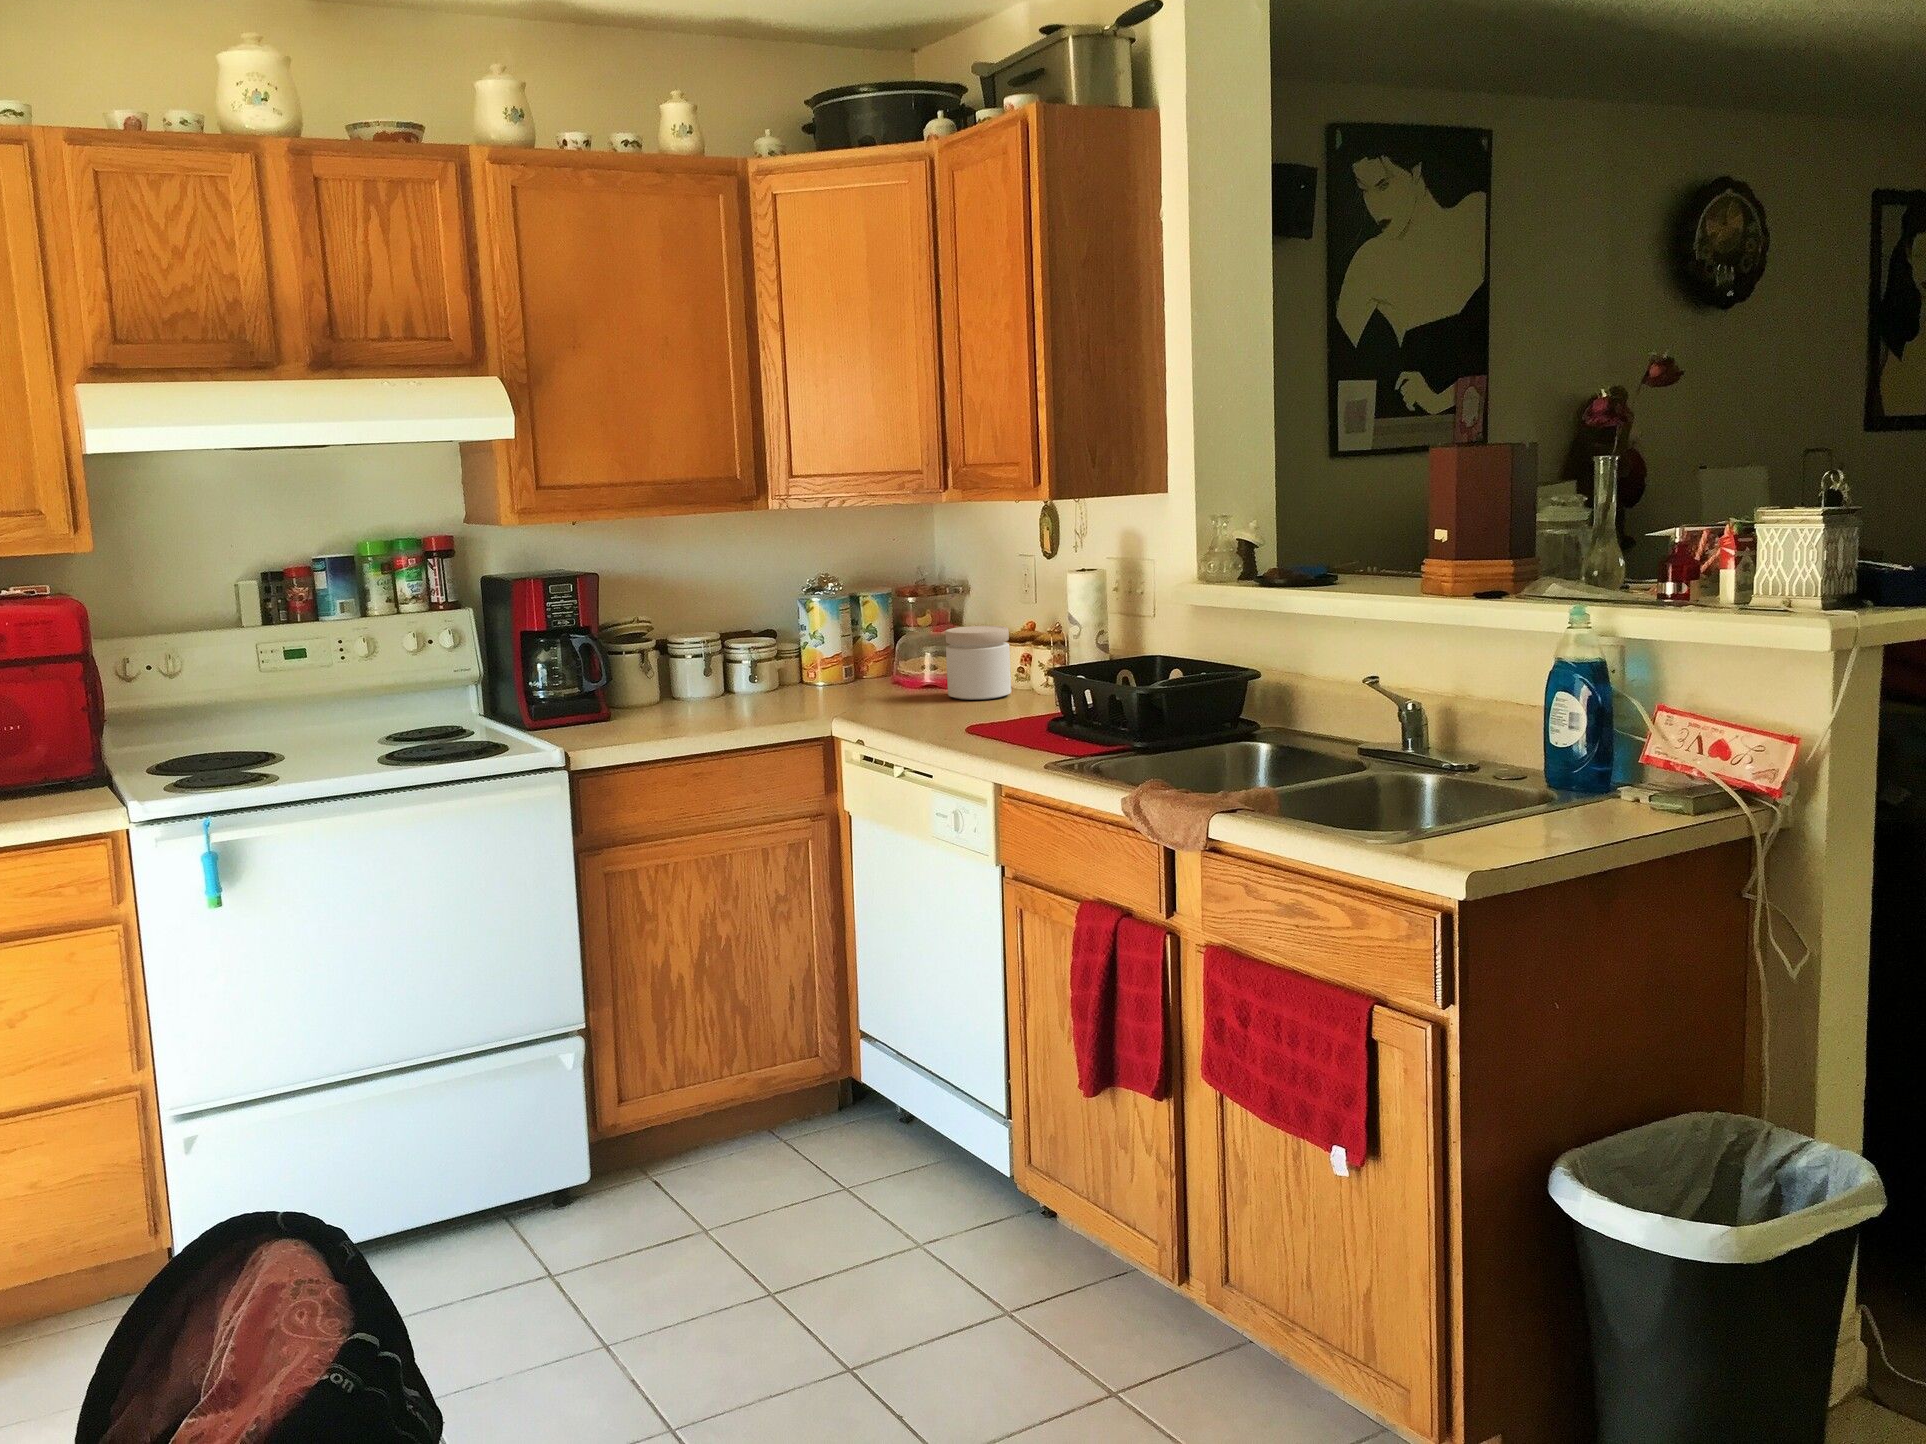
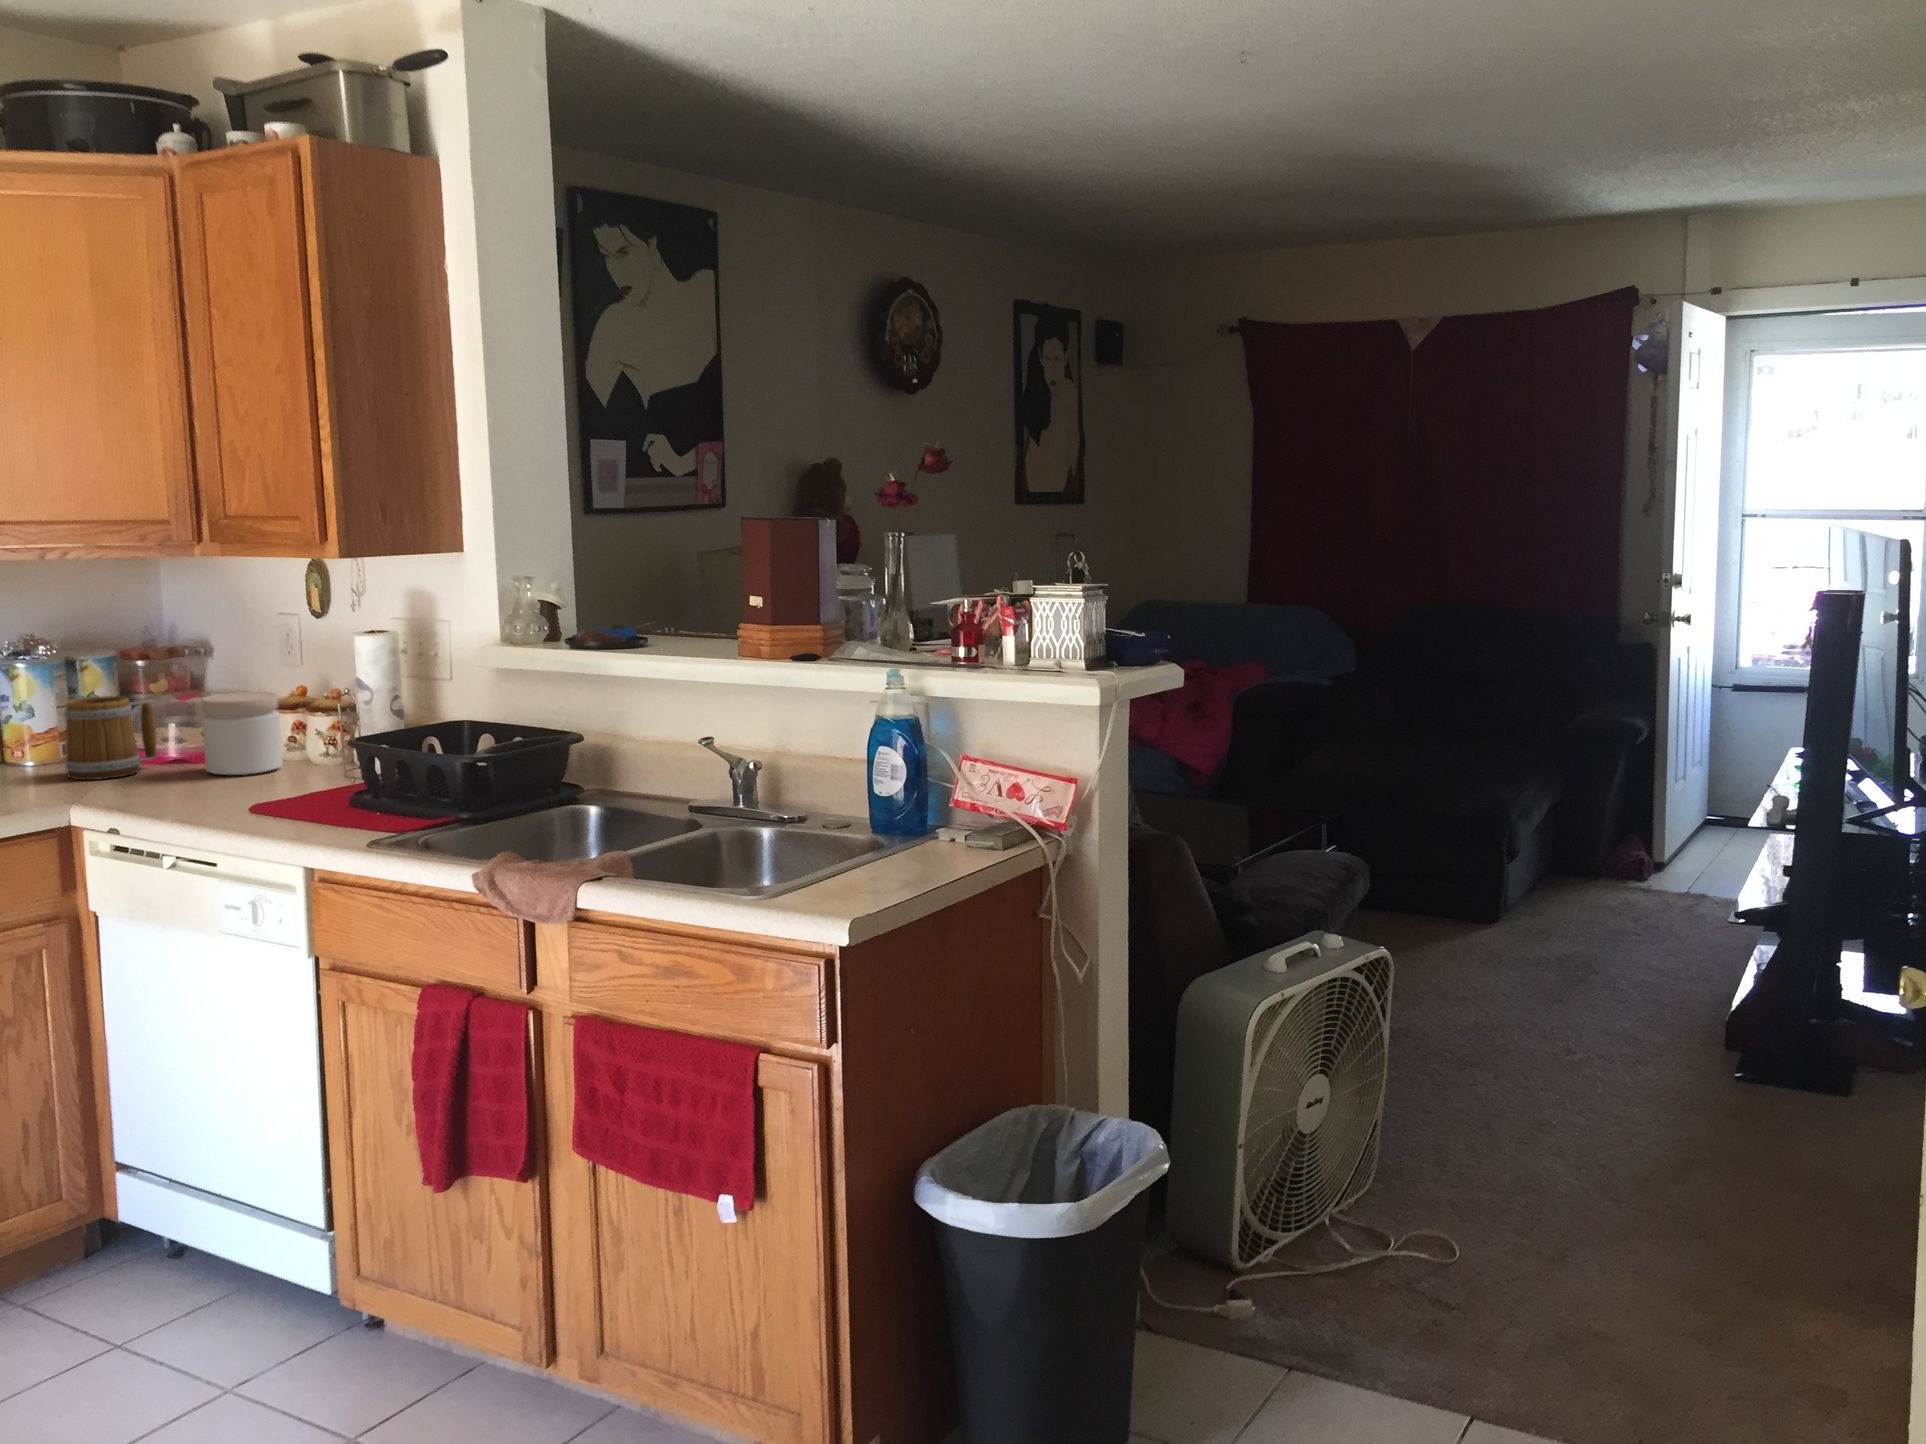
mug: none [842,627,913,698] -> present [64,696,157,780]

